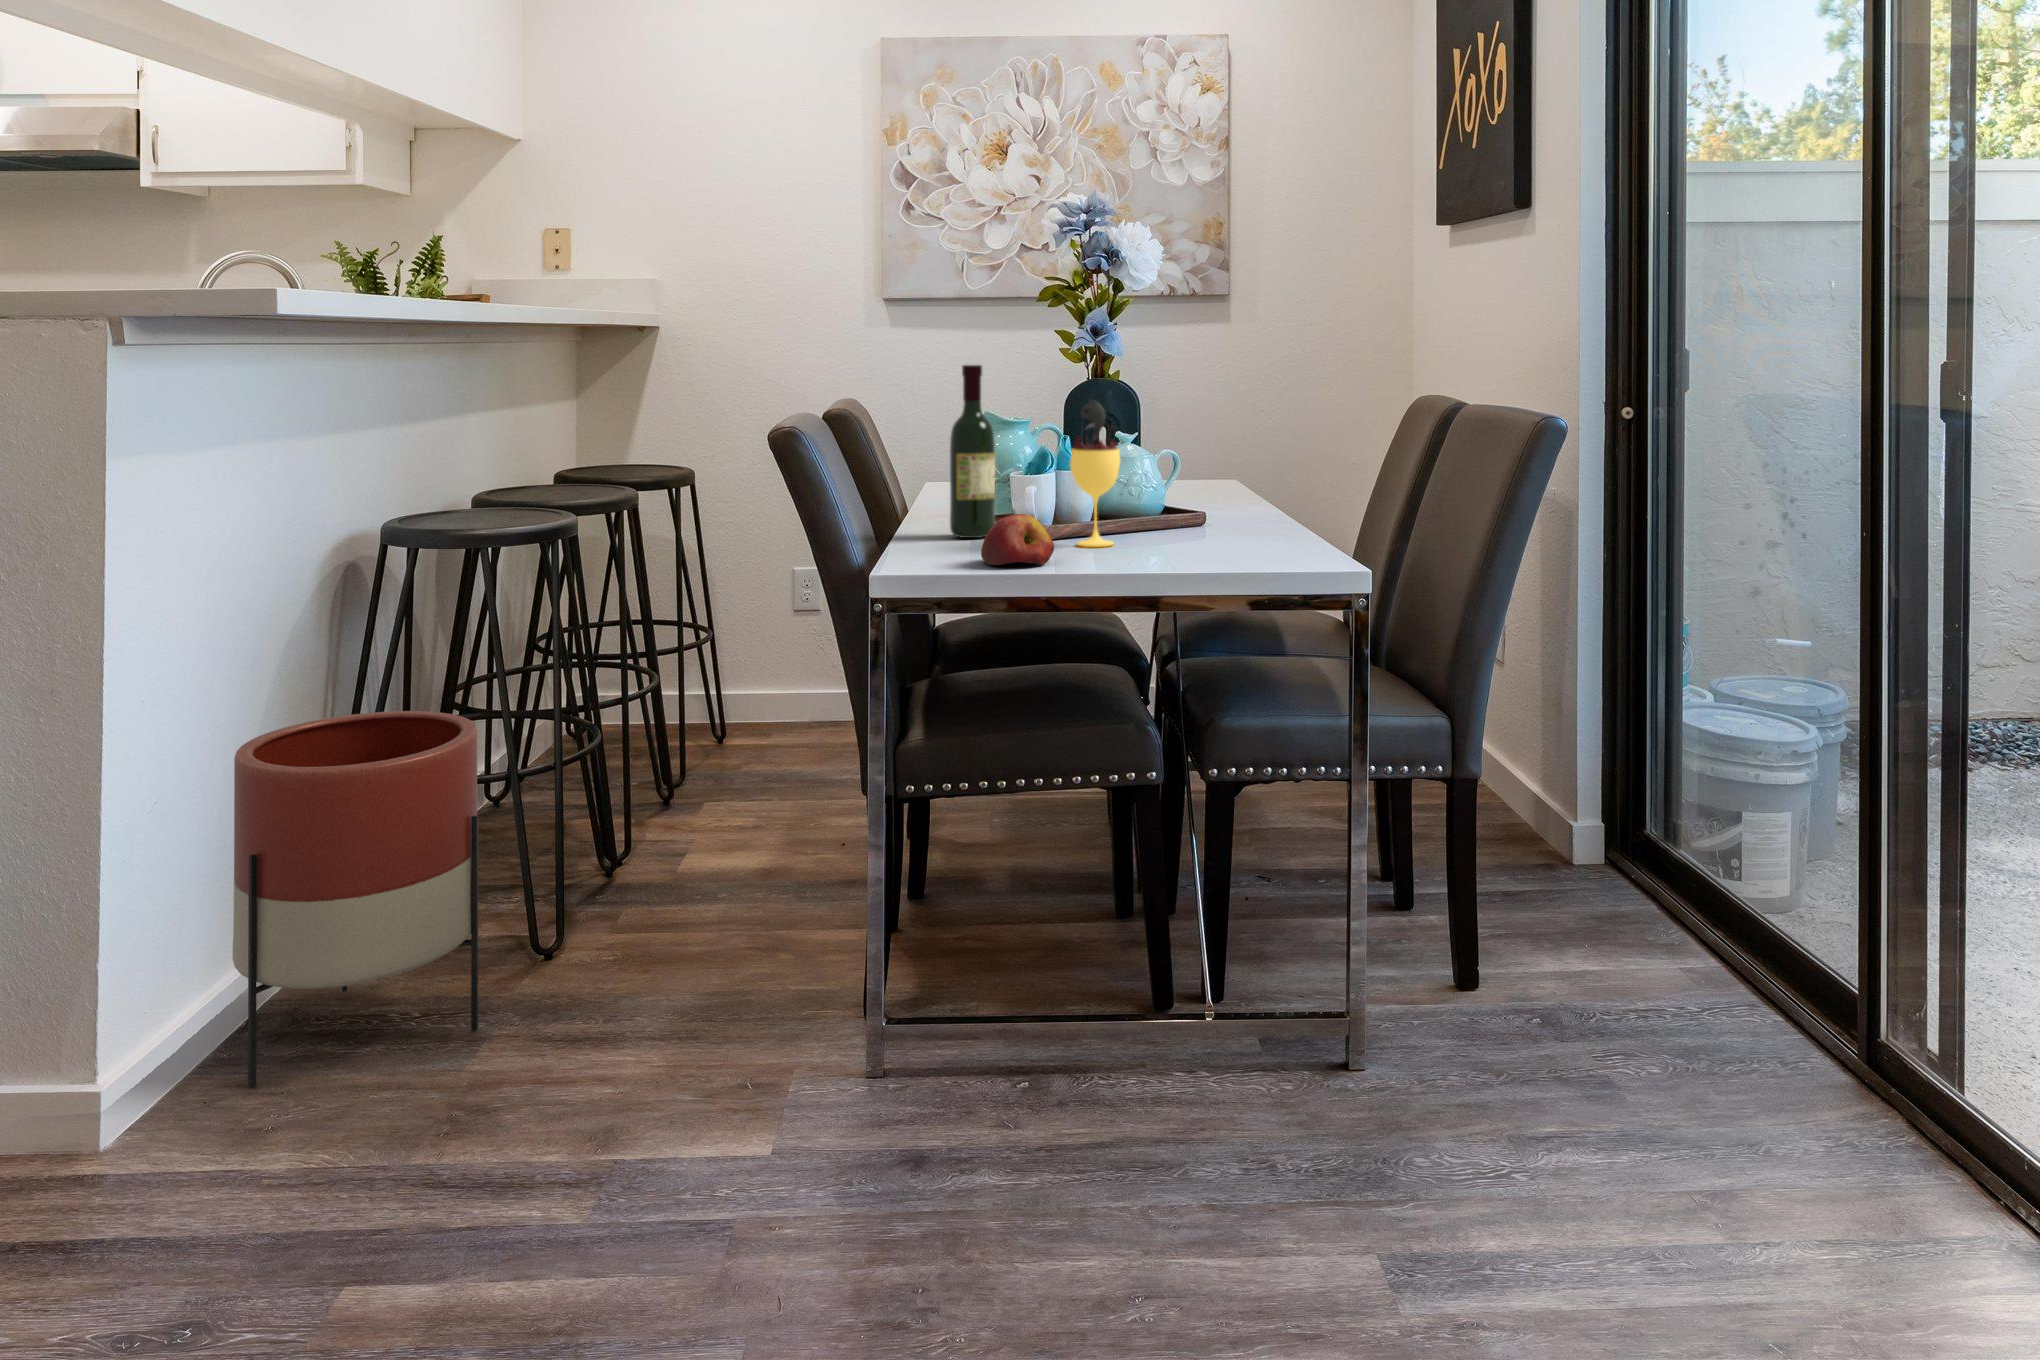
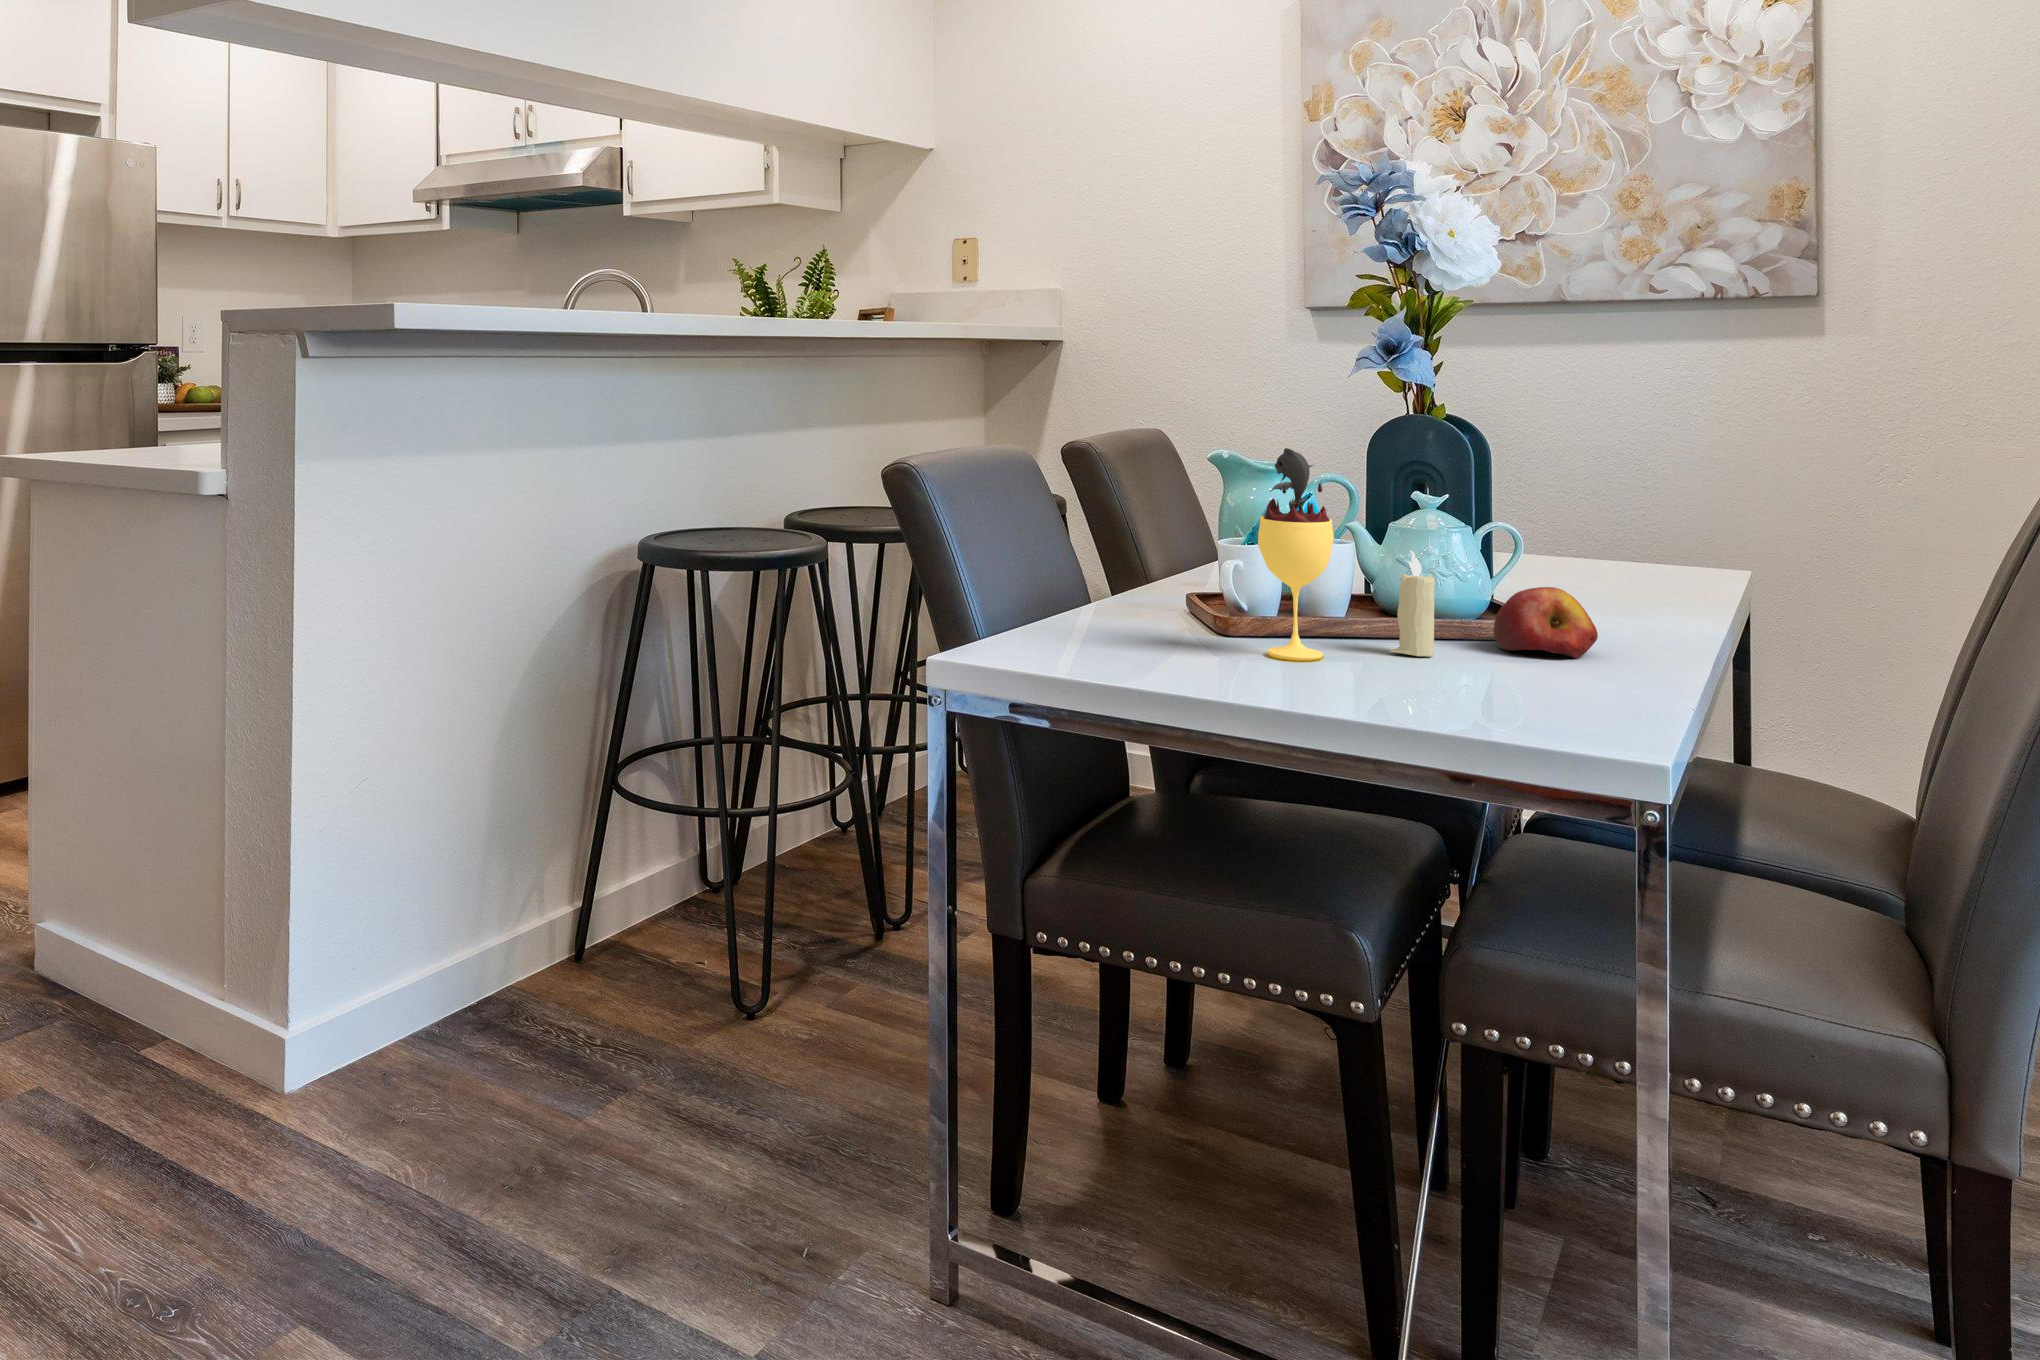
wine bottle: present [950,365,995,538] -> none [1140,394,1201,624]
candle: none [1143,467,1170,537] -> present [1390,551,1435,657]
apple: present [981,514,1054,565] -> present [1494,587,1598,658]
planter: present [233,711,478,1087] -> none [424,724,652,1078]

